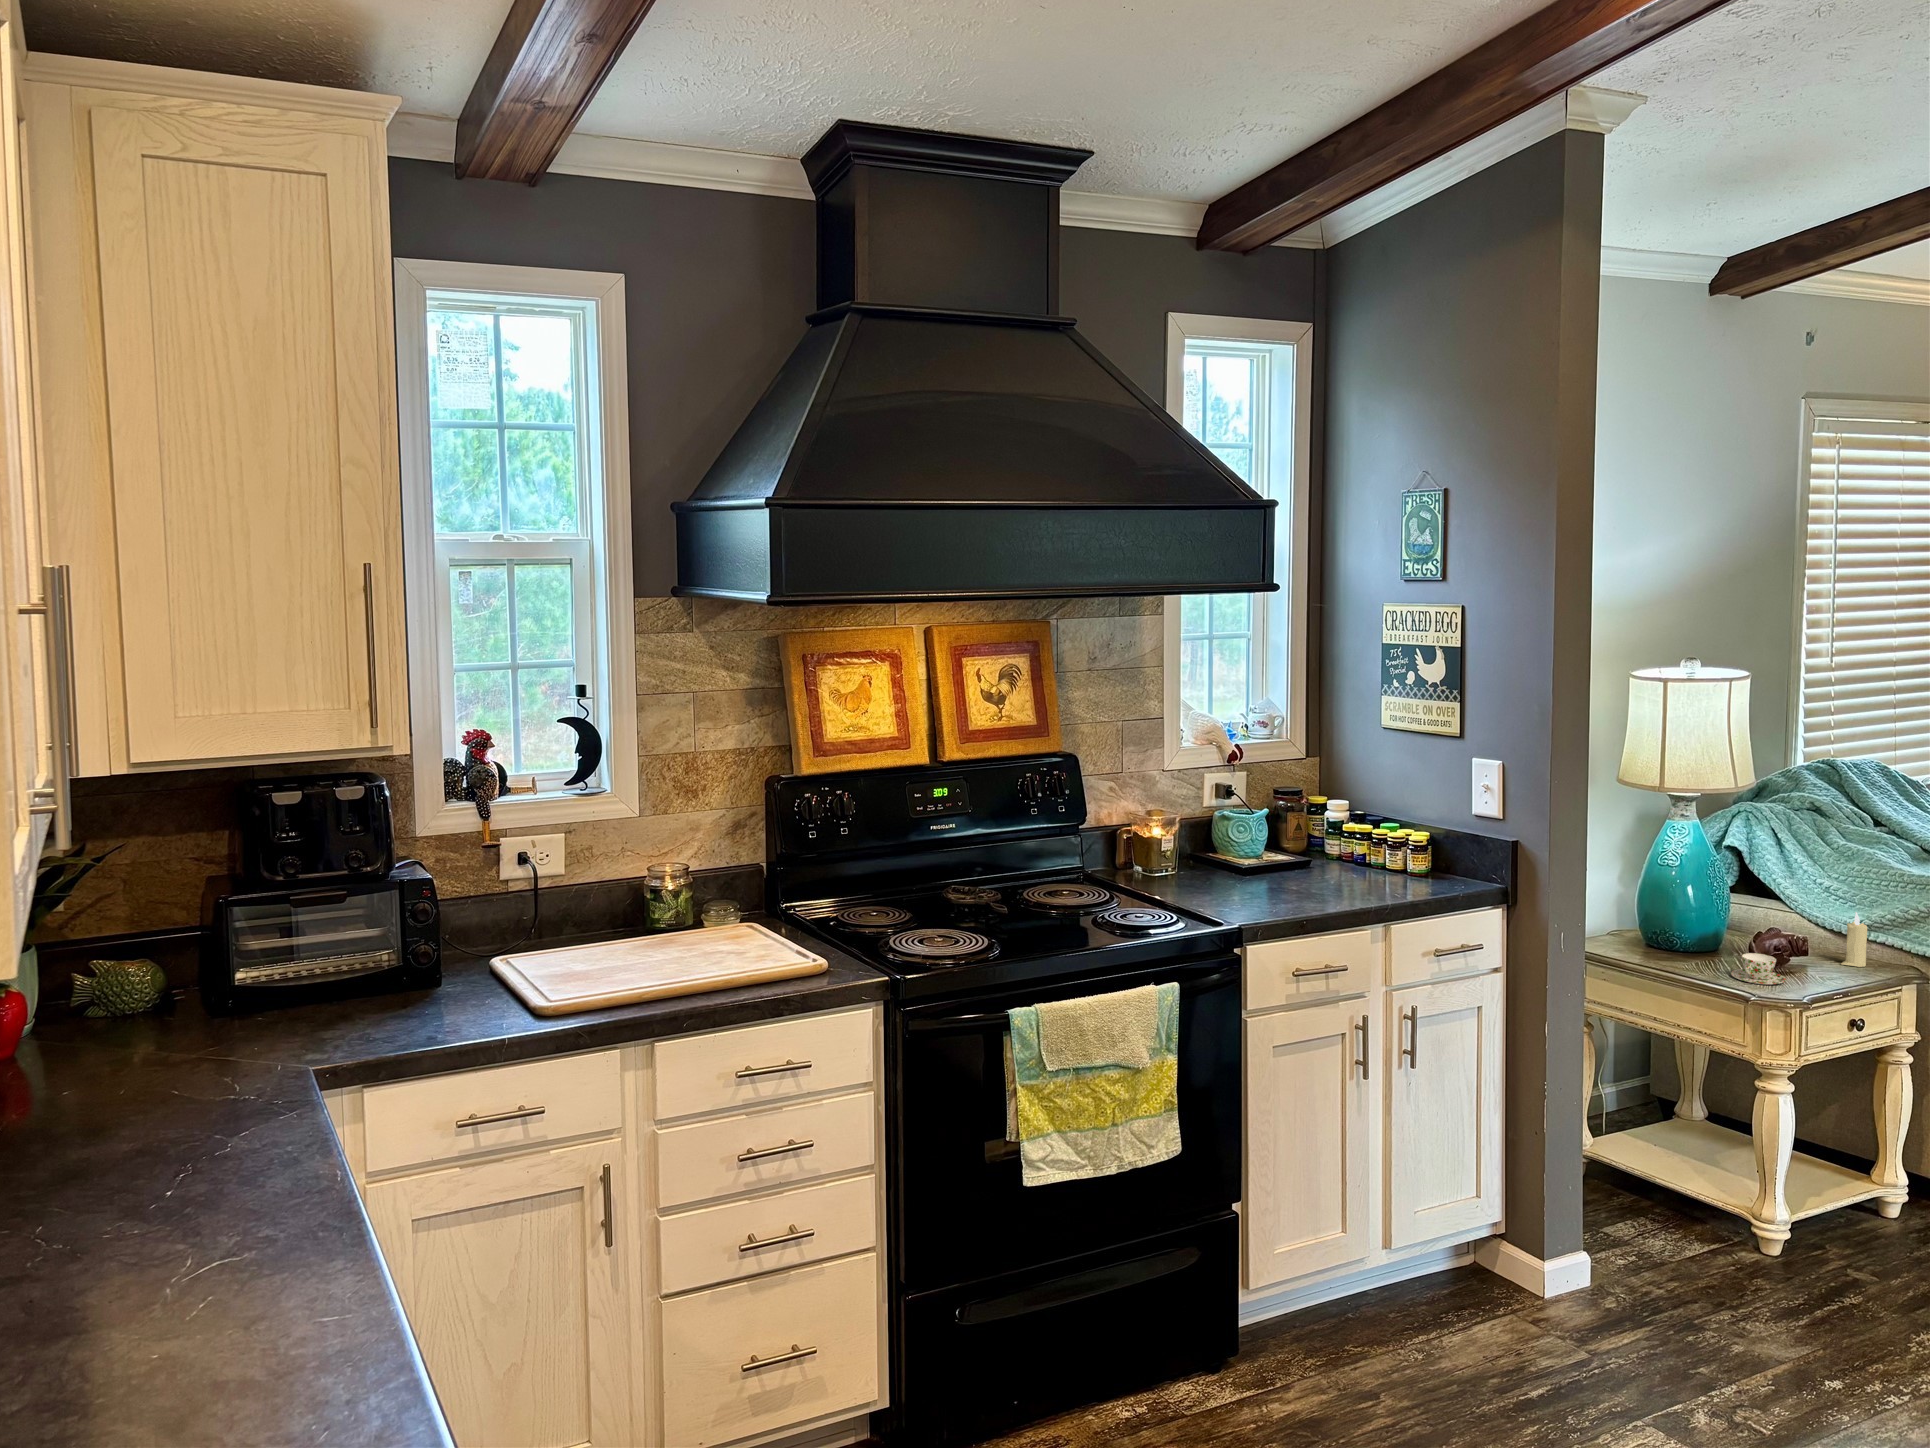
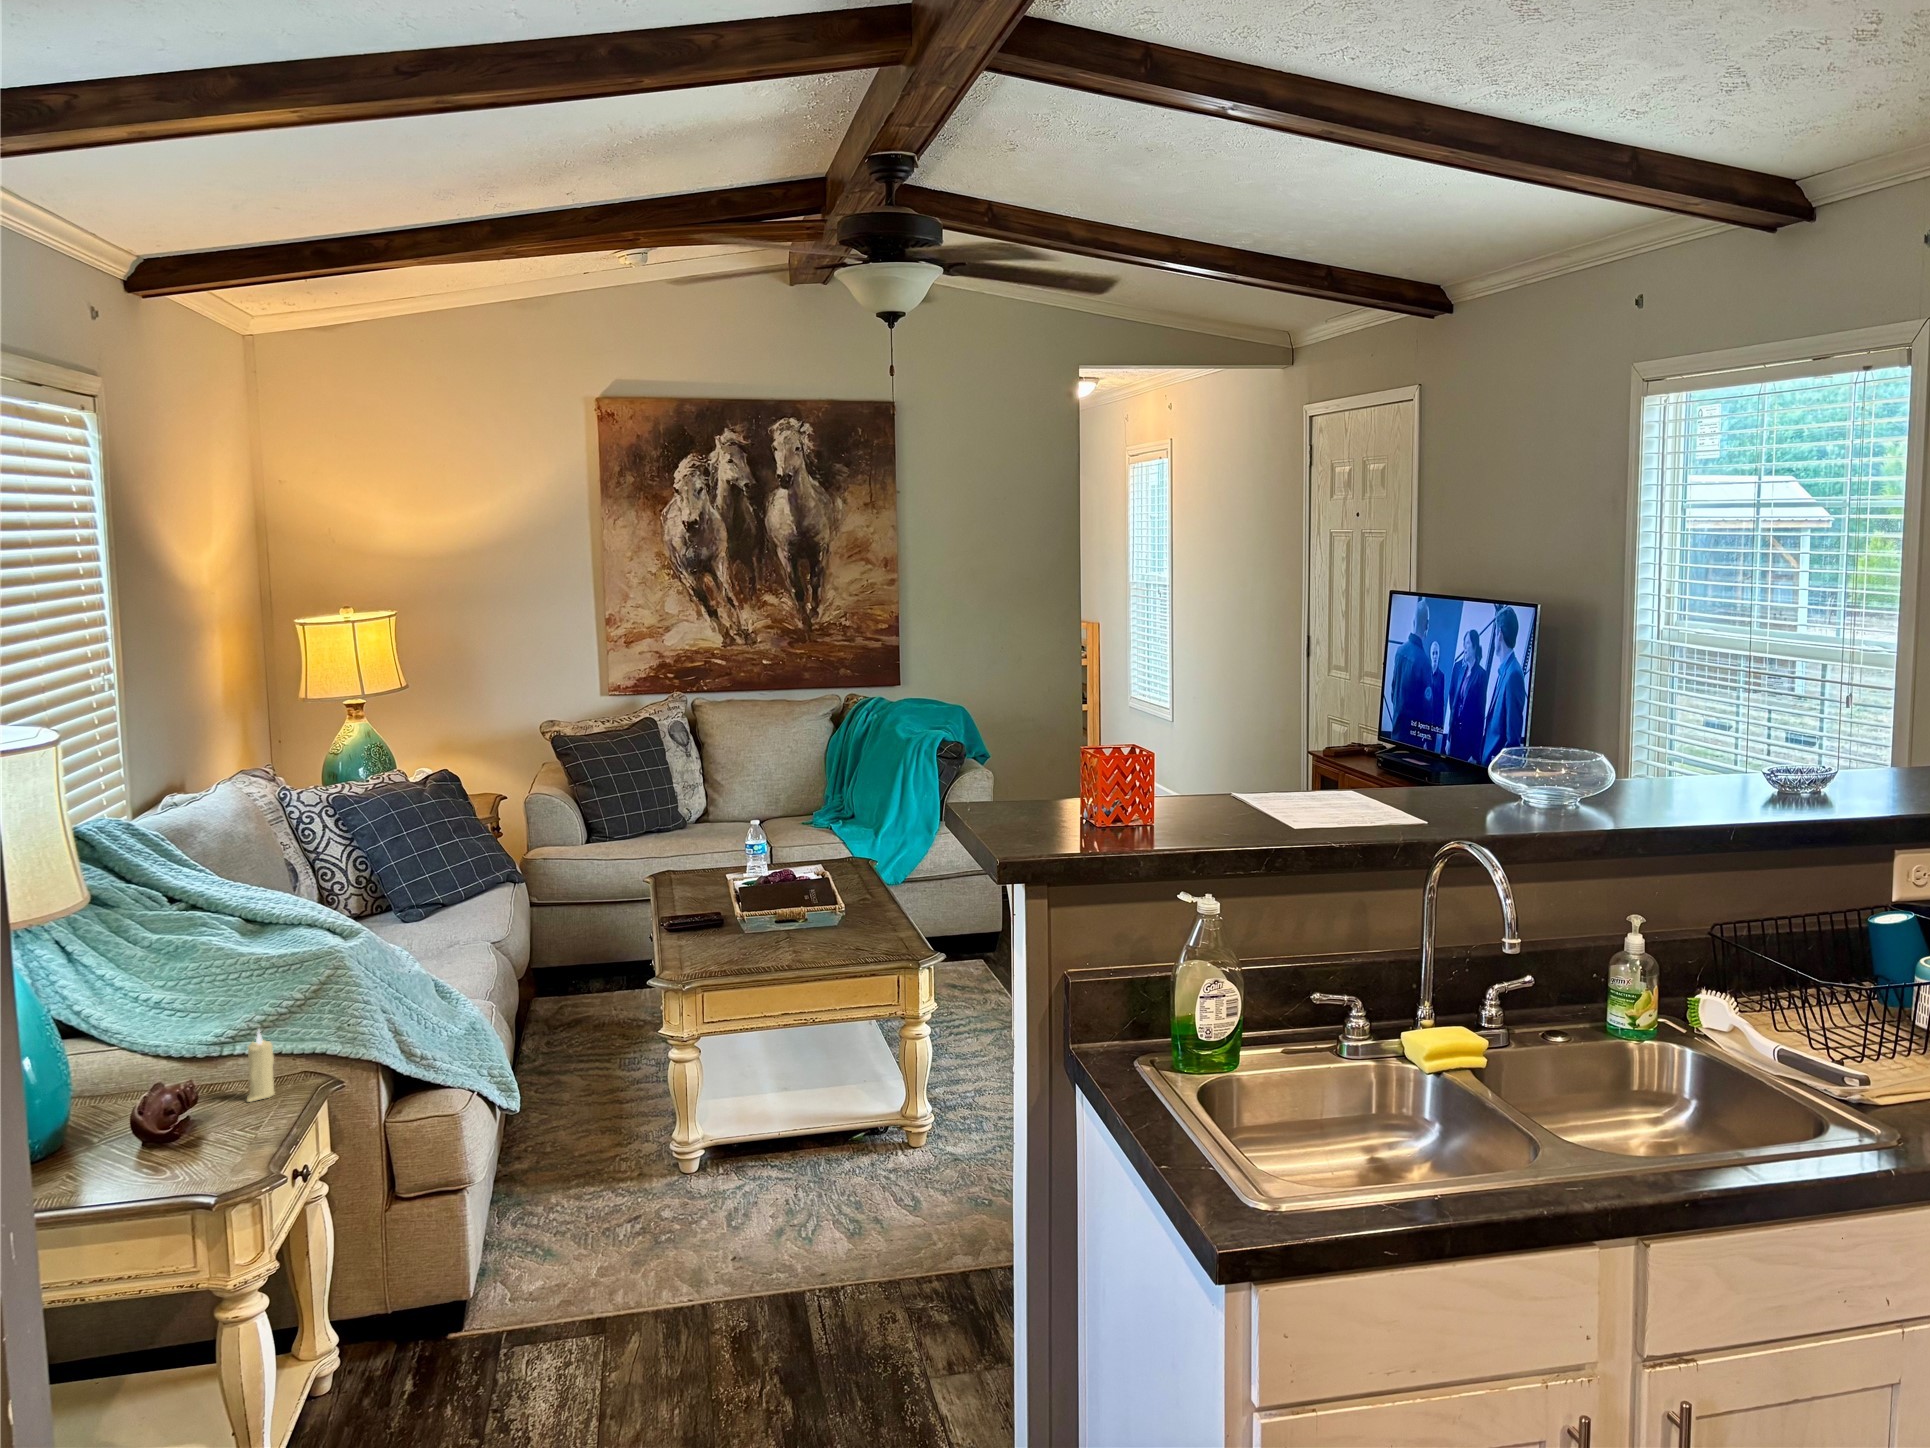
teacup: present [1731,953,1786,985] -> none [153,1128,231,1179]

